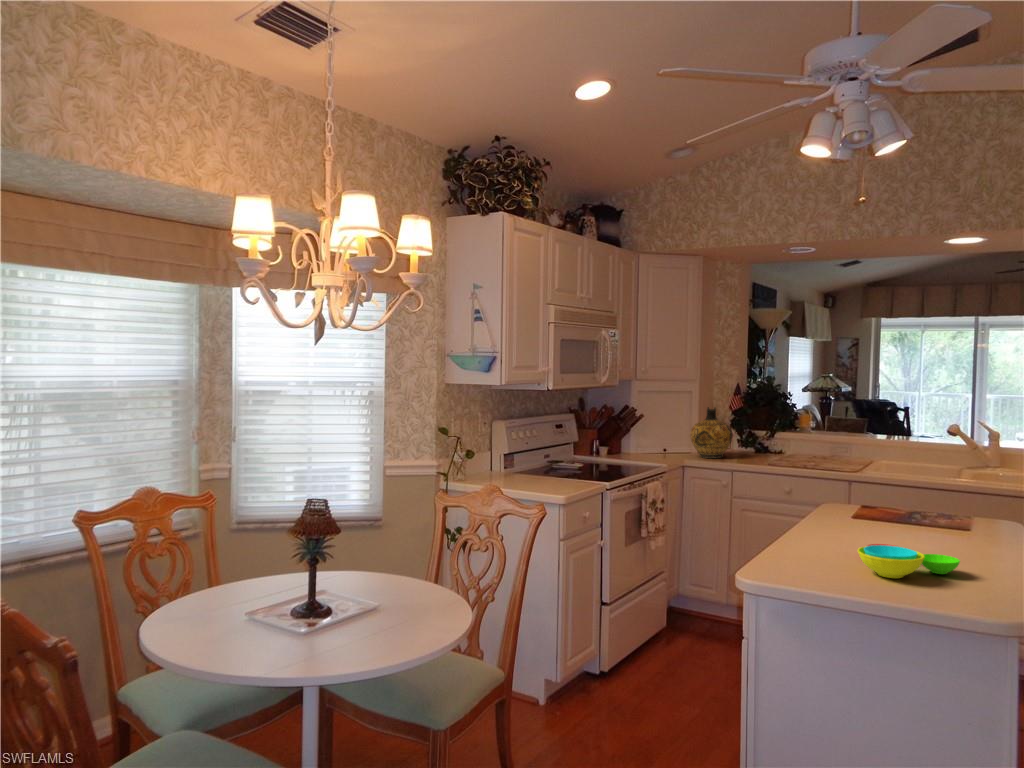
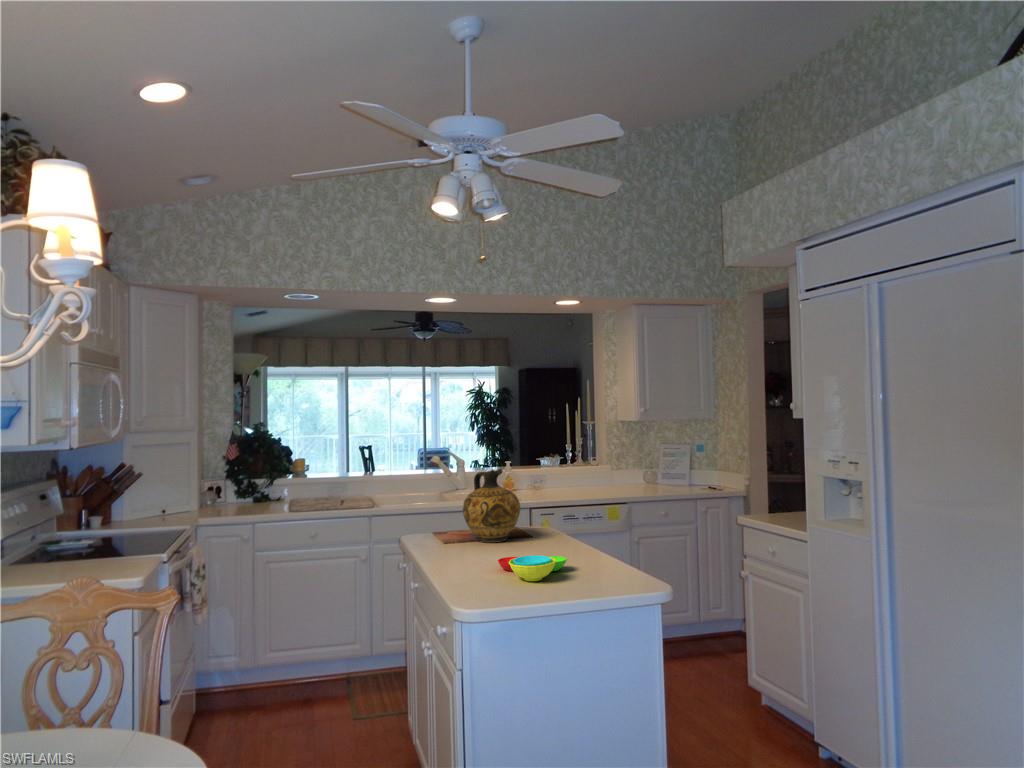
ceramic jug: present [690,407,733,458] -> present [463,469,520,542]

